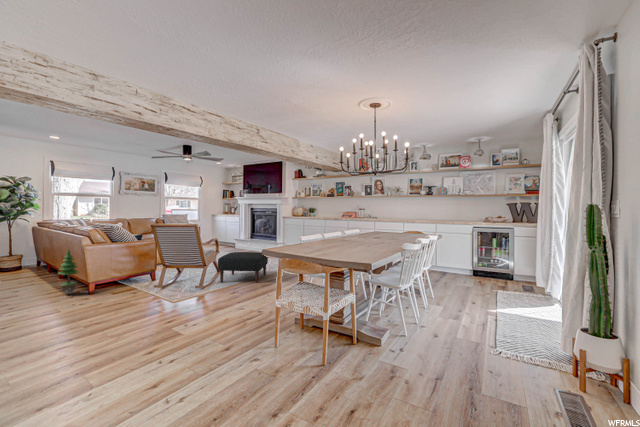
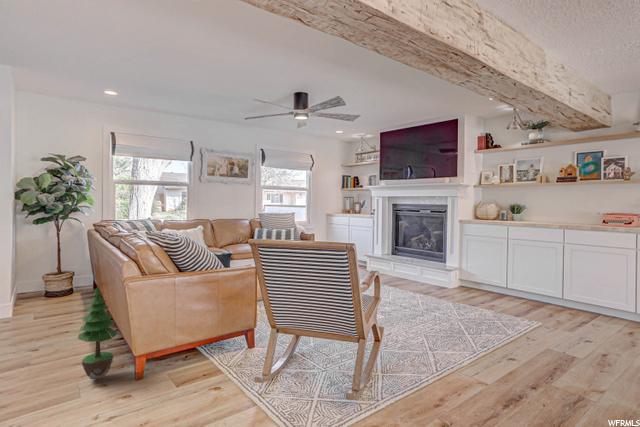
ottoman: present [218,252,268,283] -> none [386,299,495,394]

